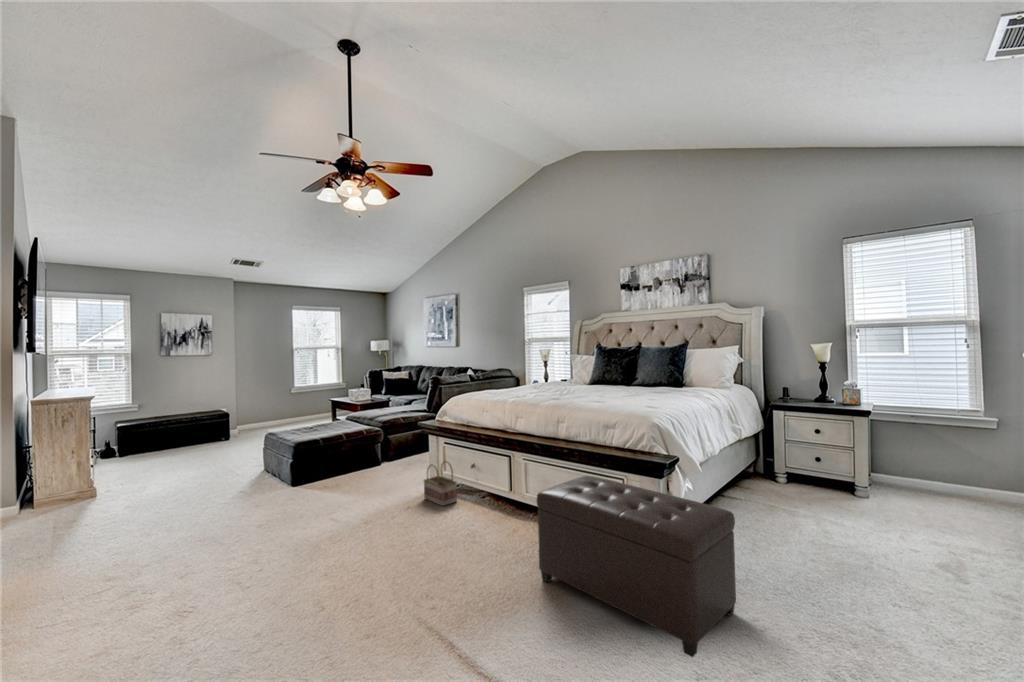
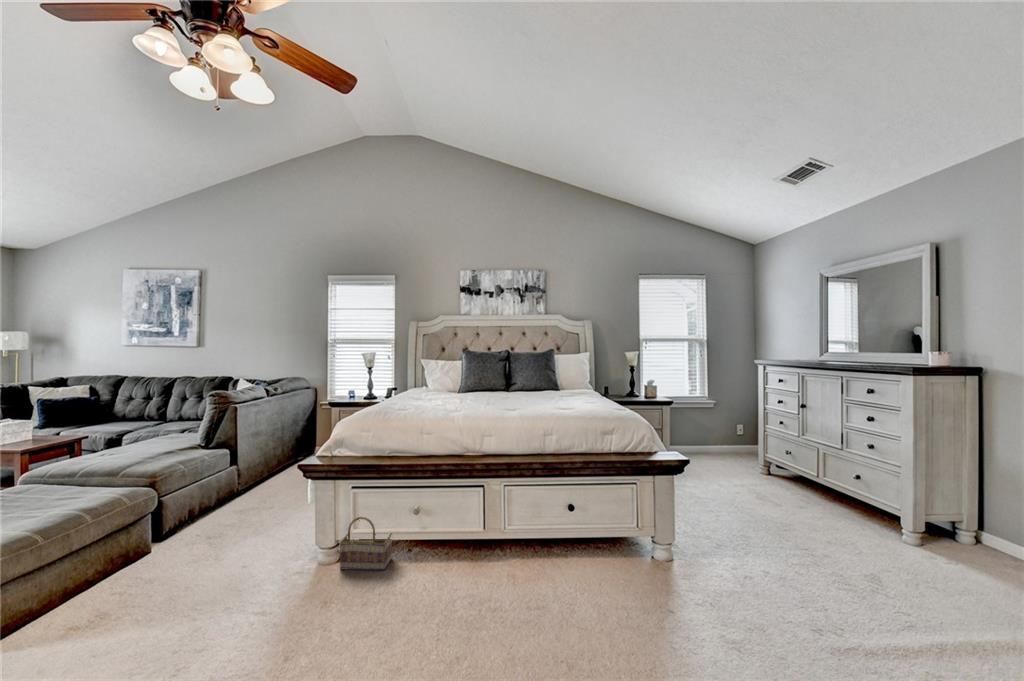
ottoman: present [537,476,736,657] -> none [604,486,795,615]

